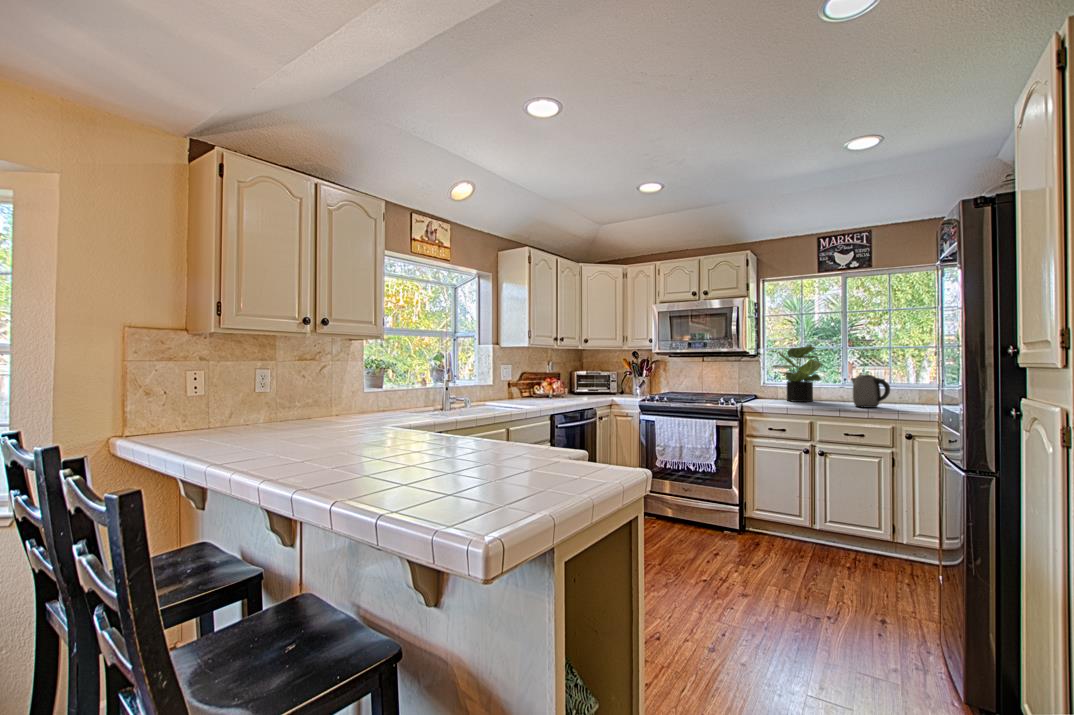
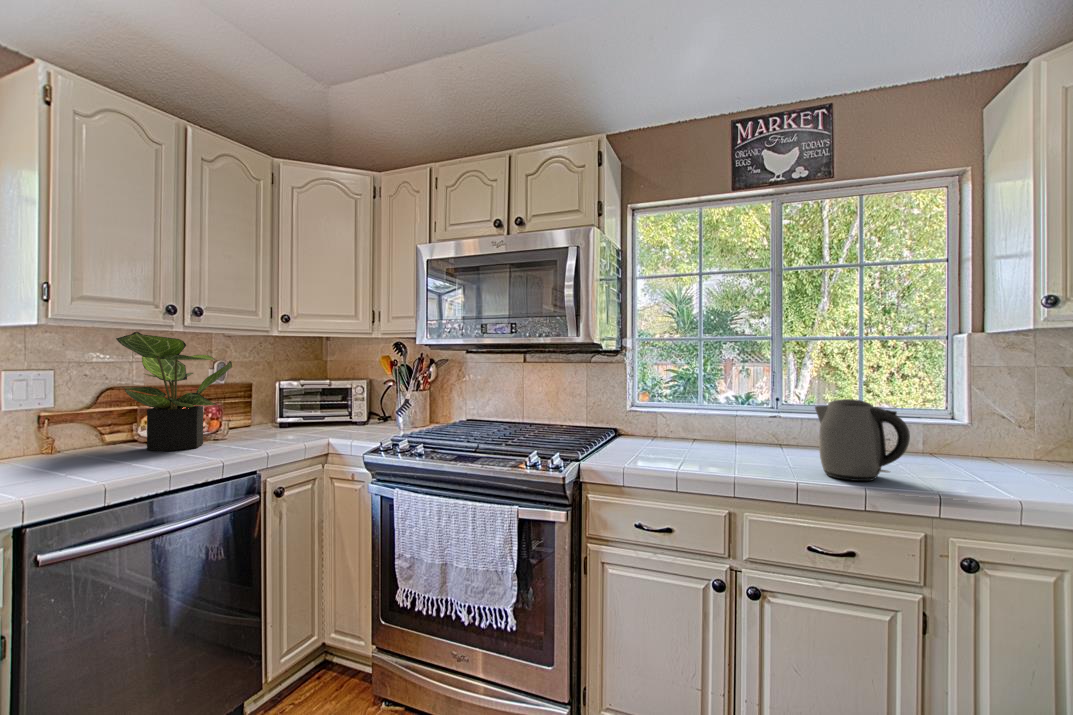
potted plant: present [772,345,821,402] -> present [116,332,232,451]

